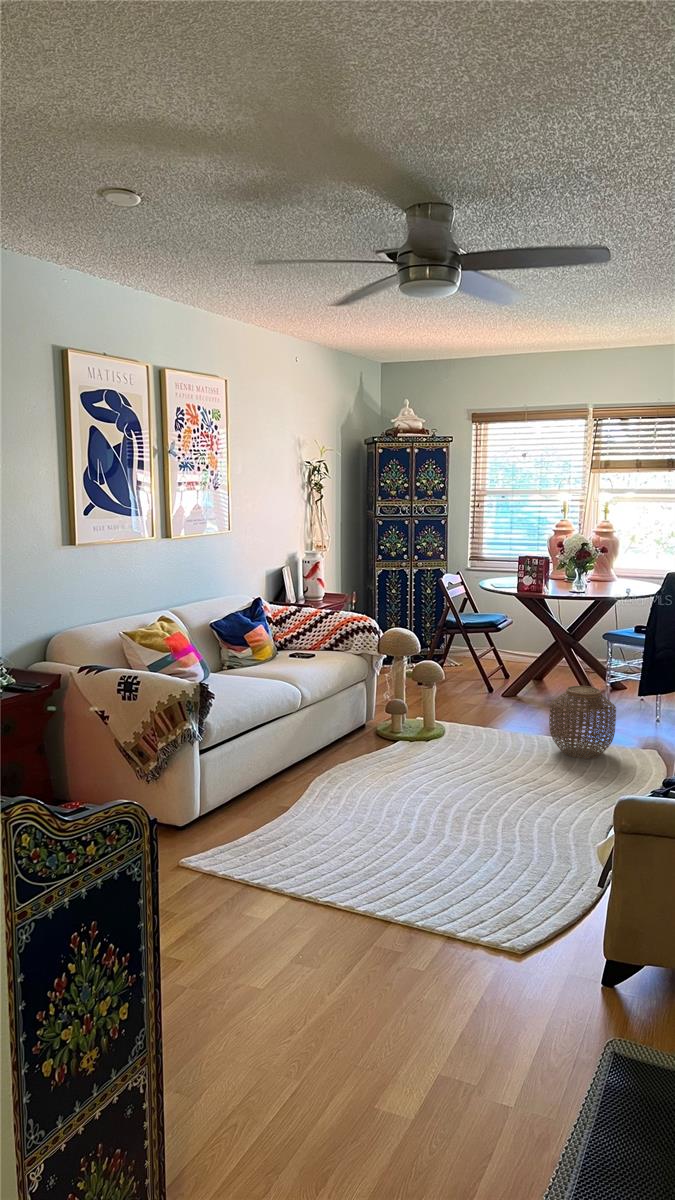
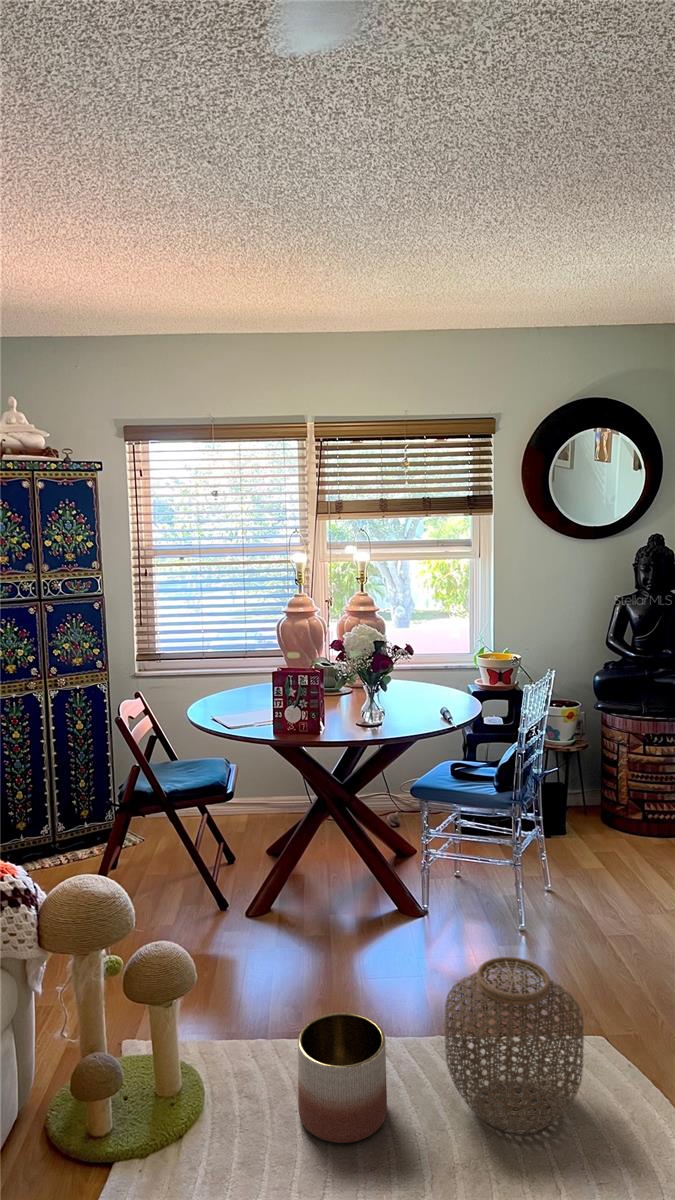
planter: none [482,702,523,747] -> present [298,1013,387,1143]

